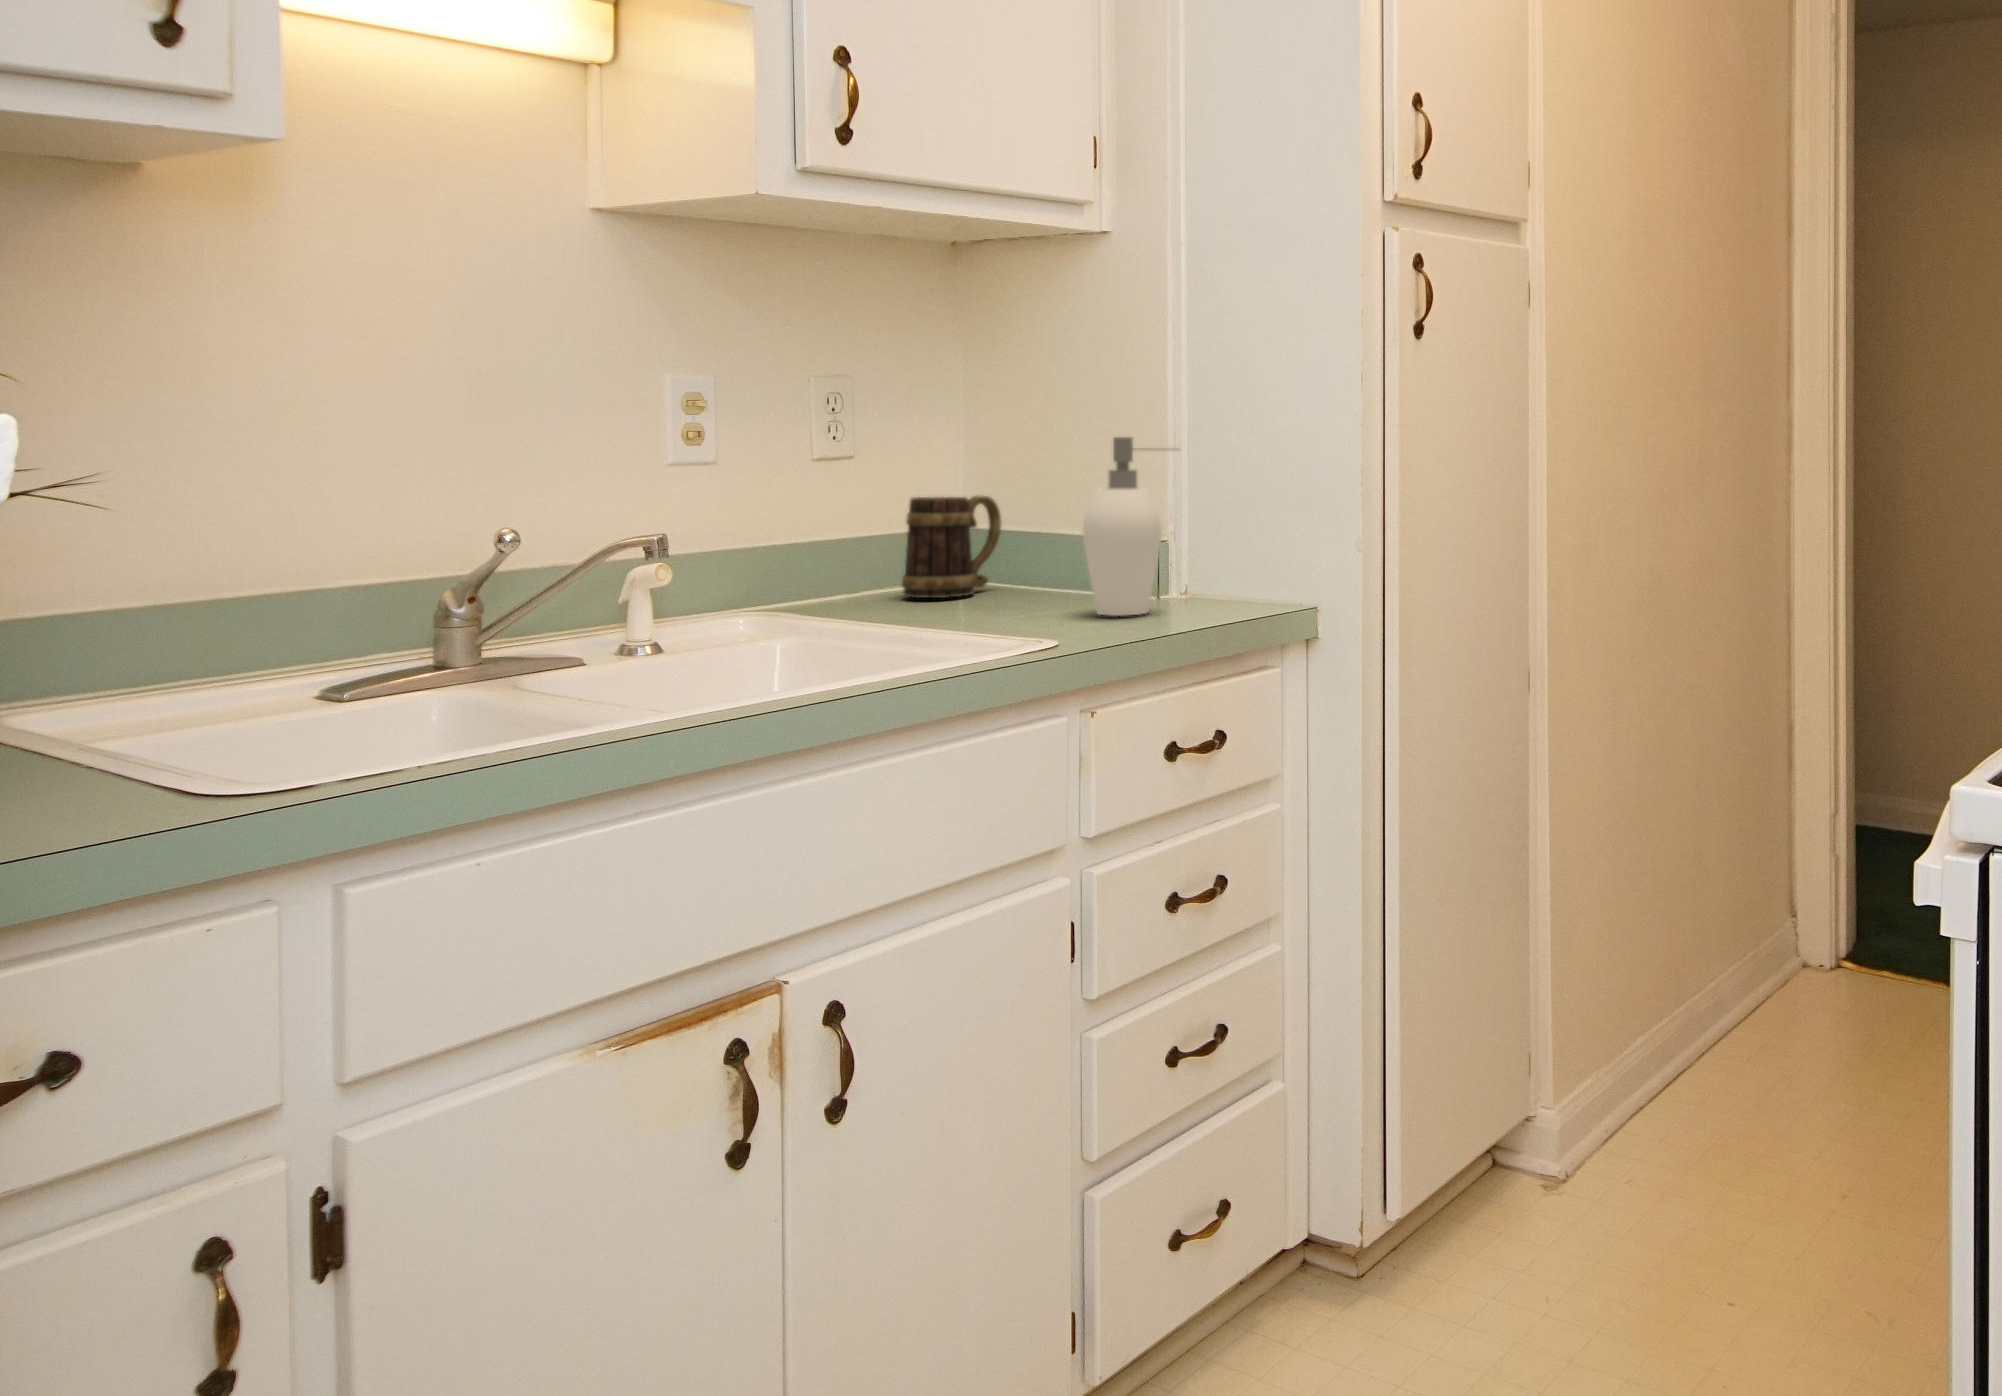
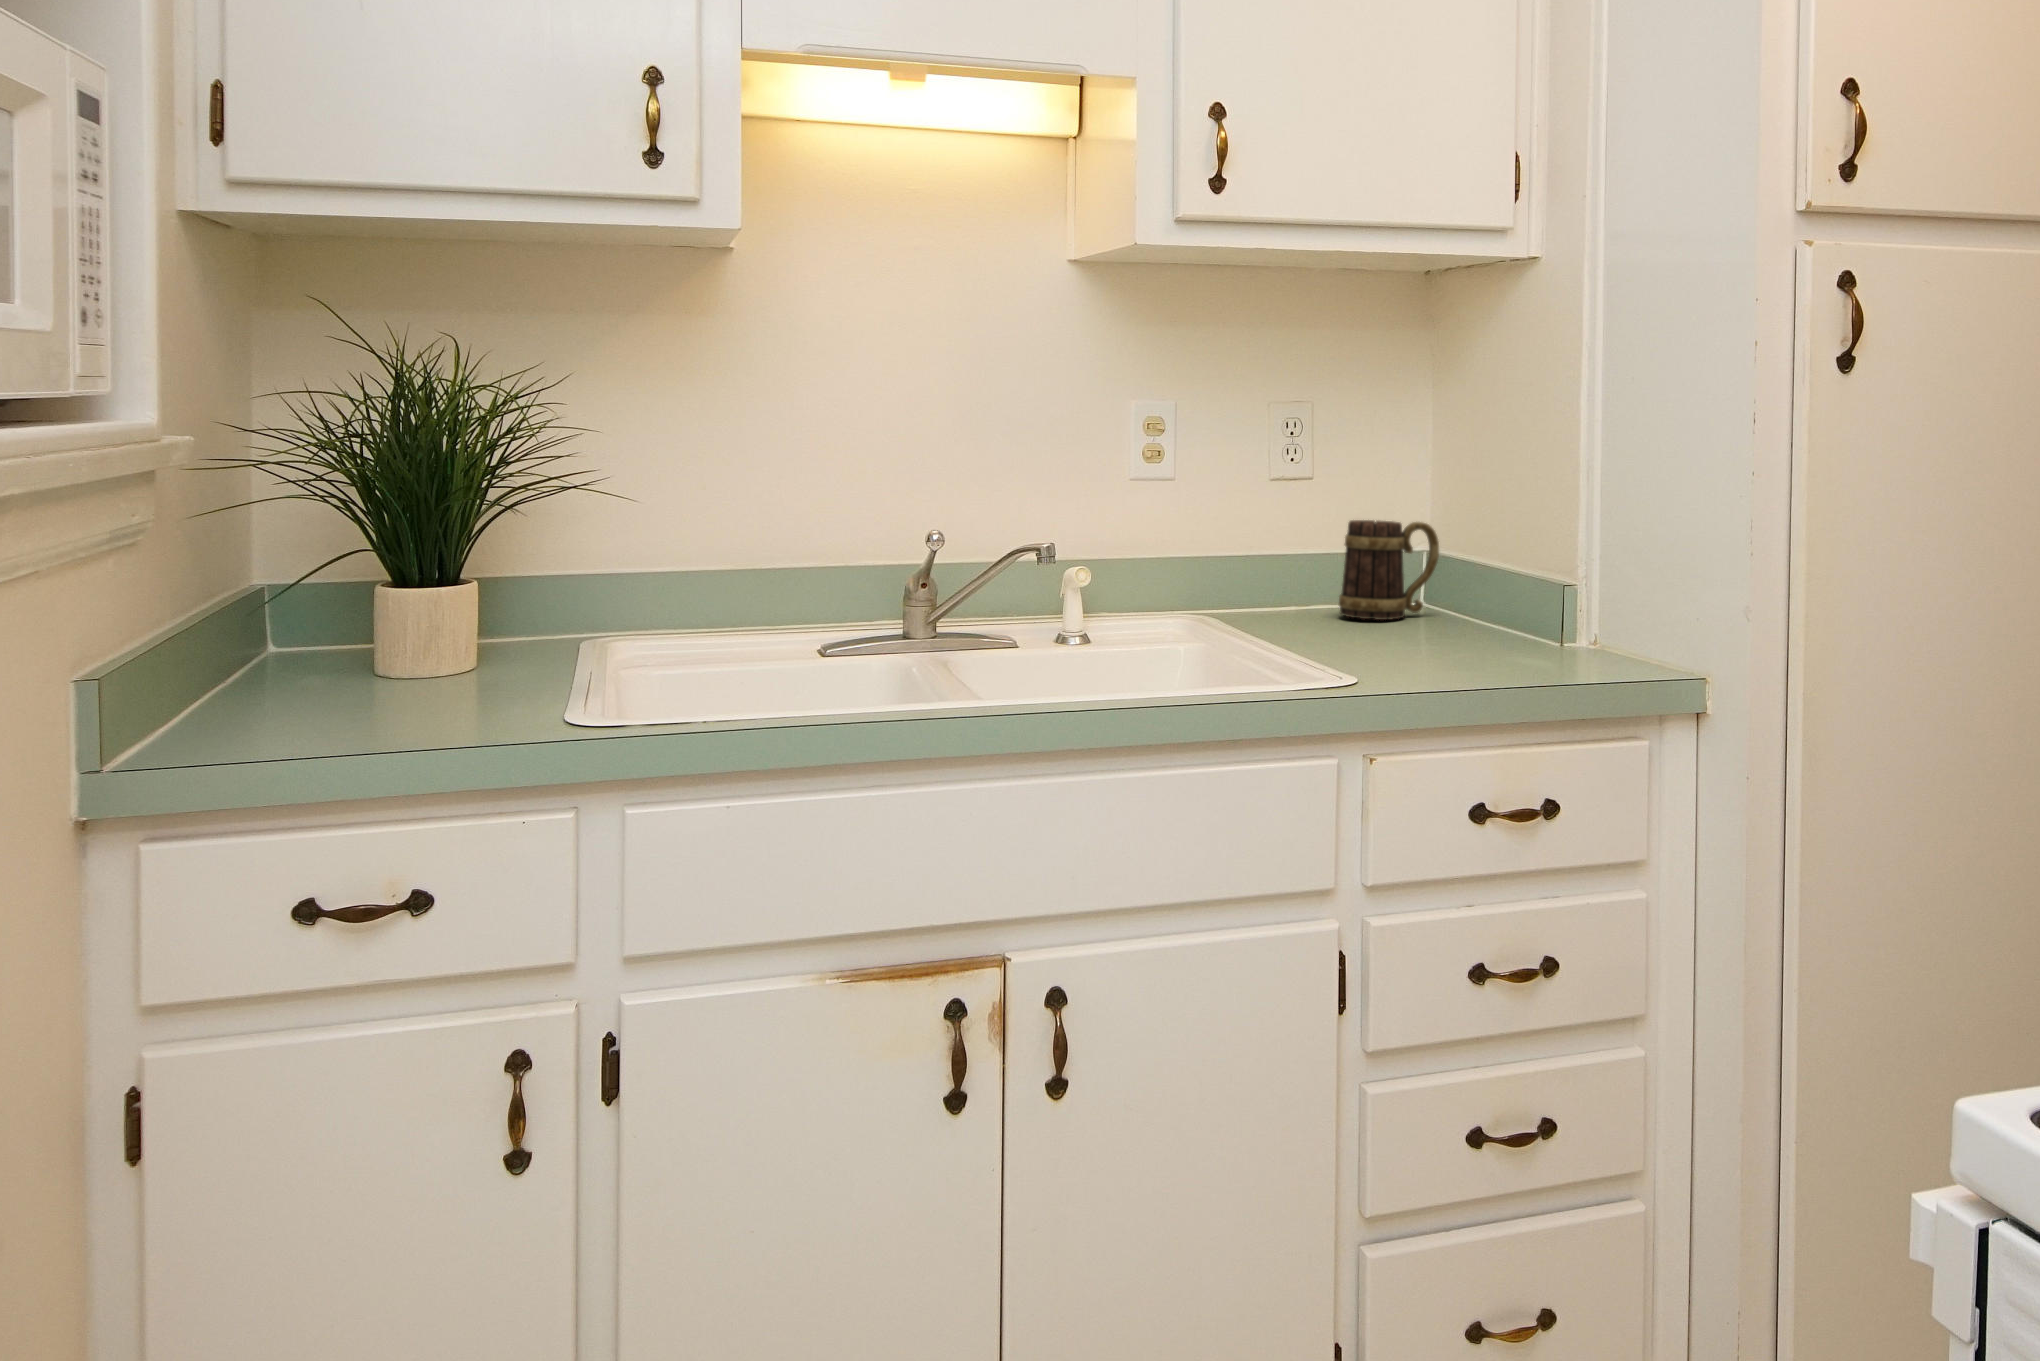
soap dispenser: present [1083,437,1162,615] -> none [1446,472,1537,660]

